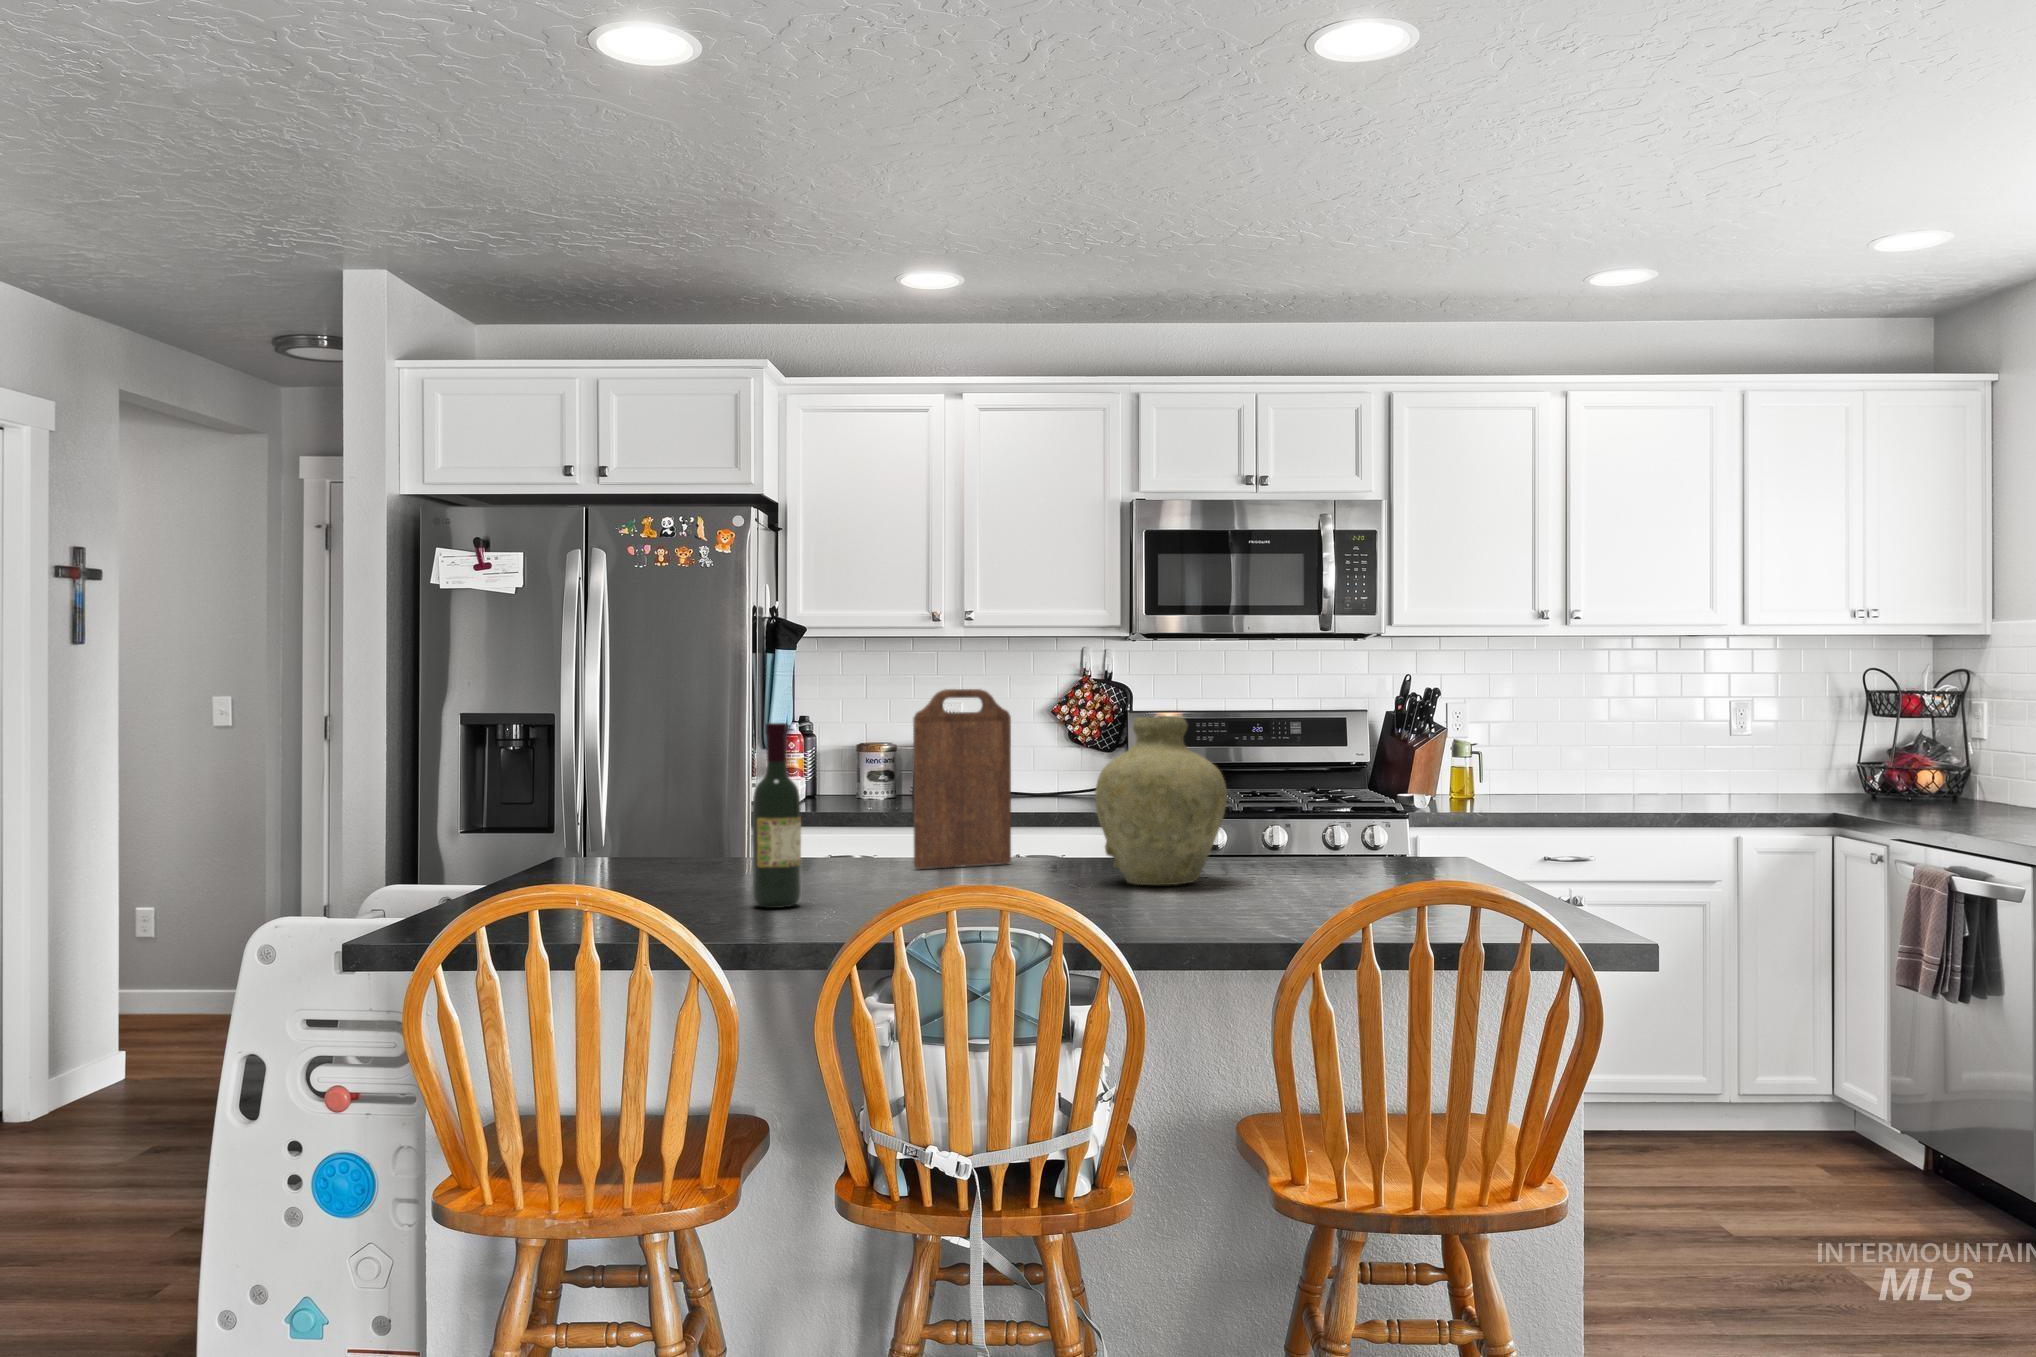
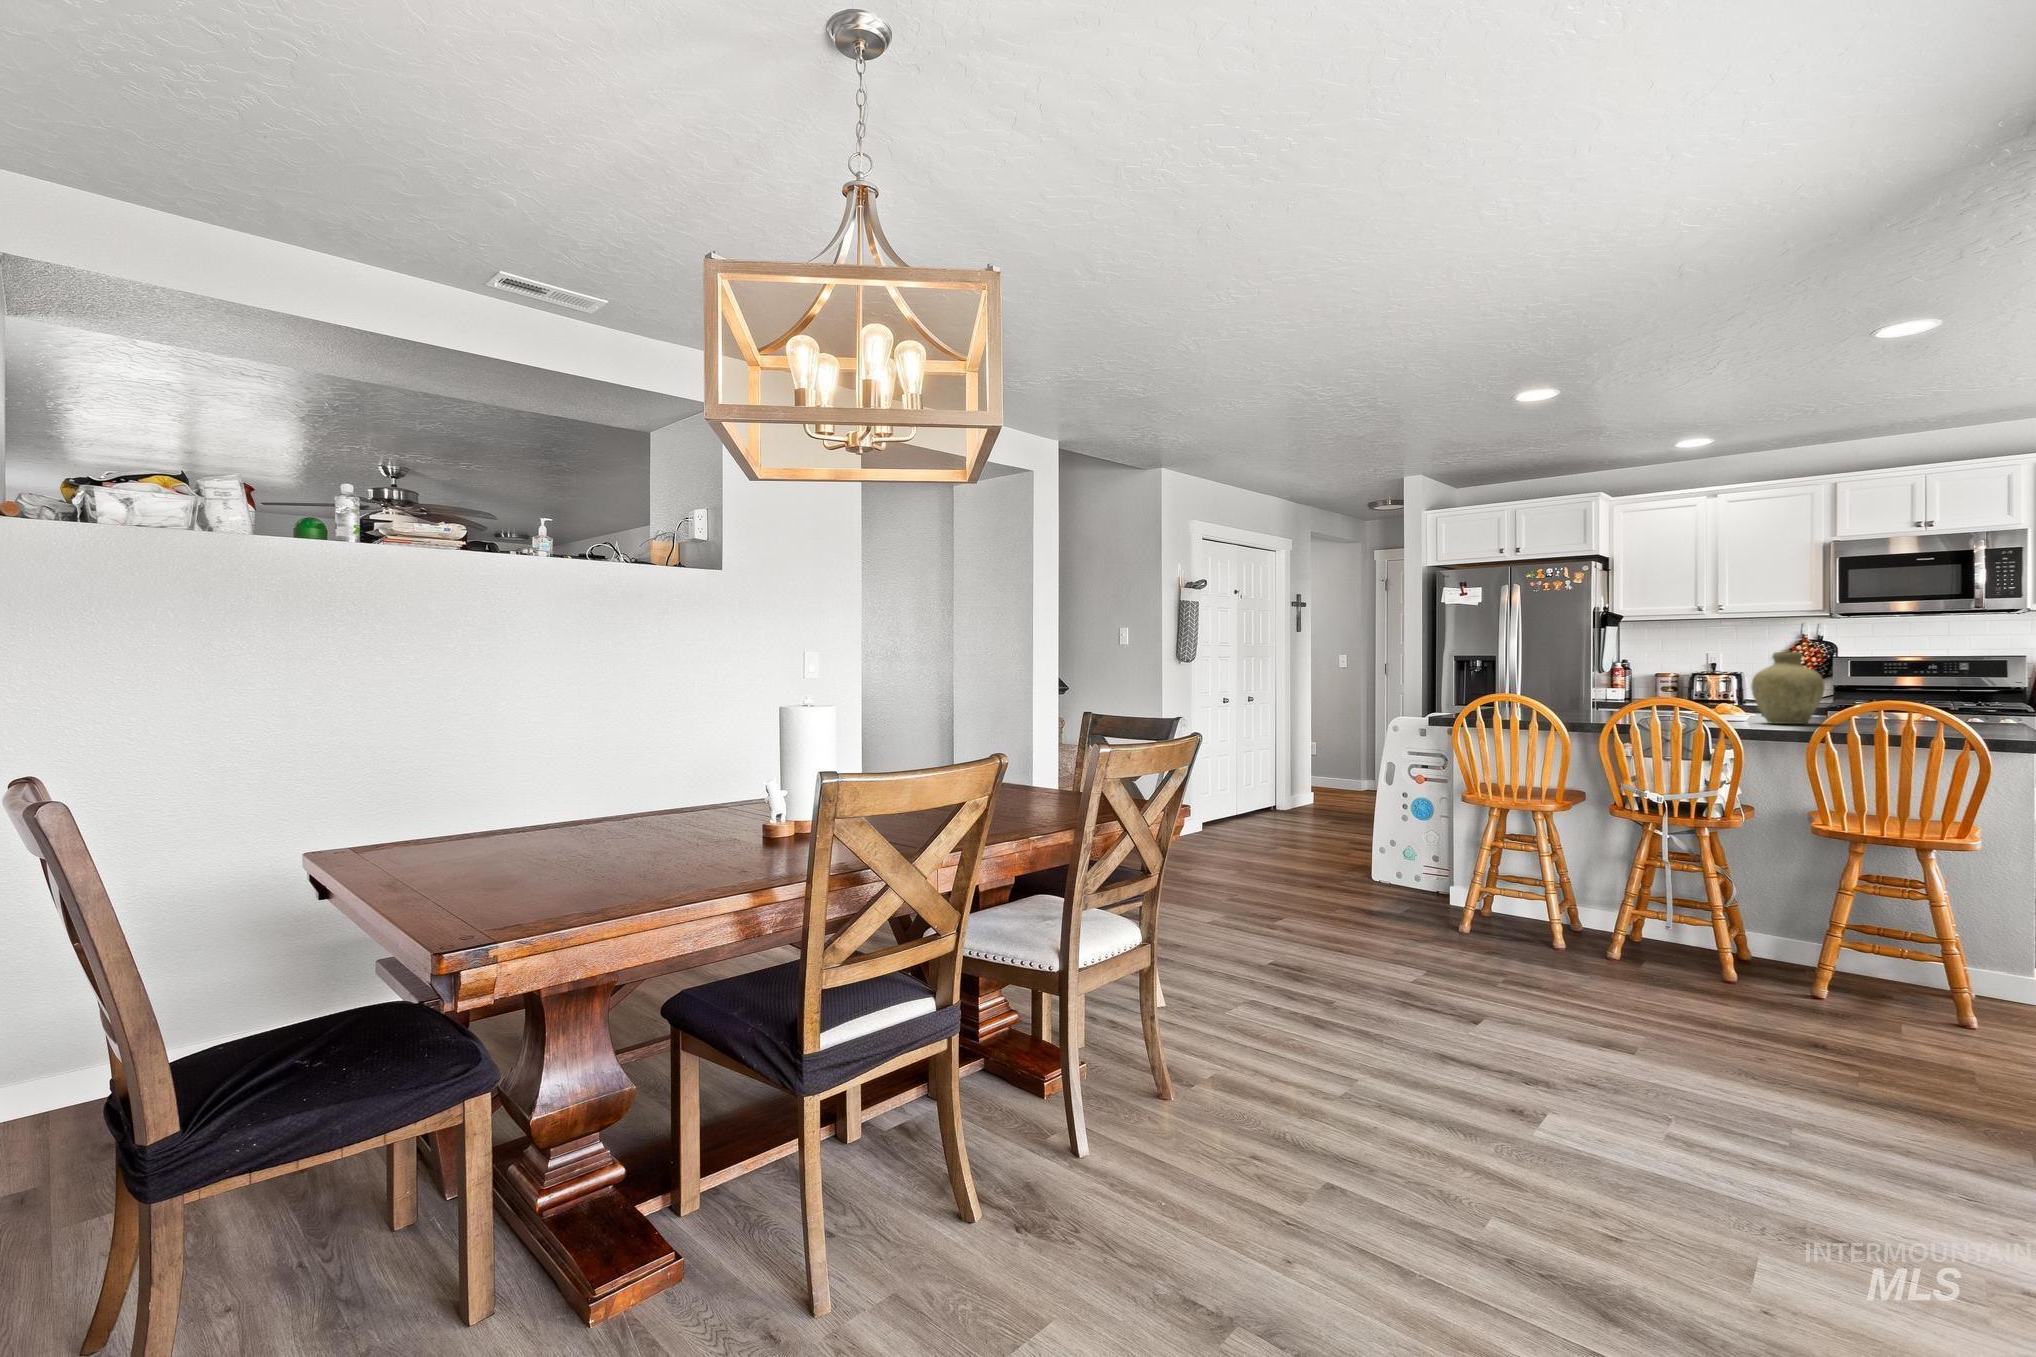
cutting board: present [913,689,1011,869] -> none [1663,642,1716,718]
wine bottle: present [752,723,801,908] -> none [1583,654,1603,722]

